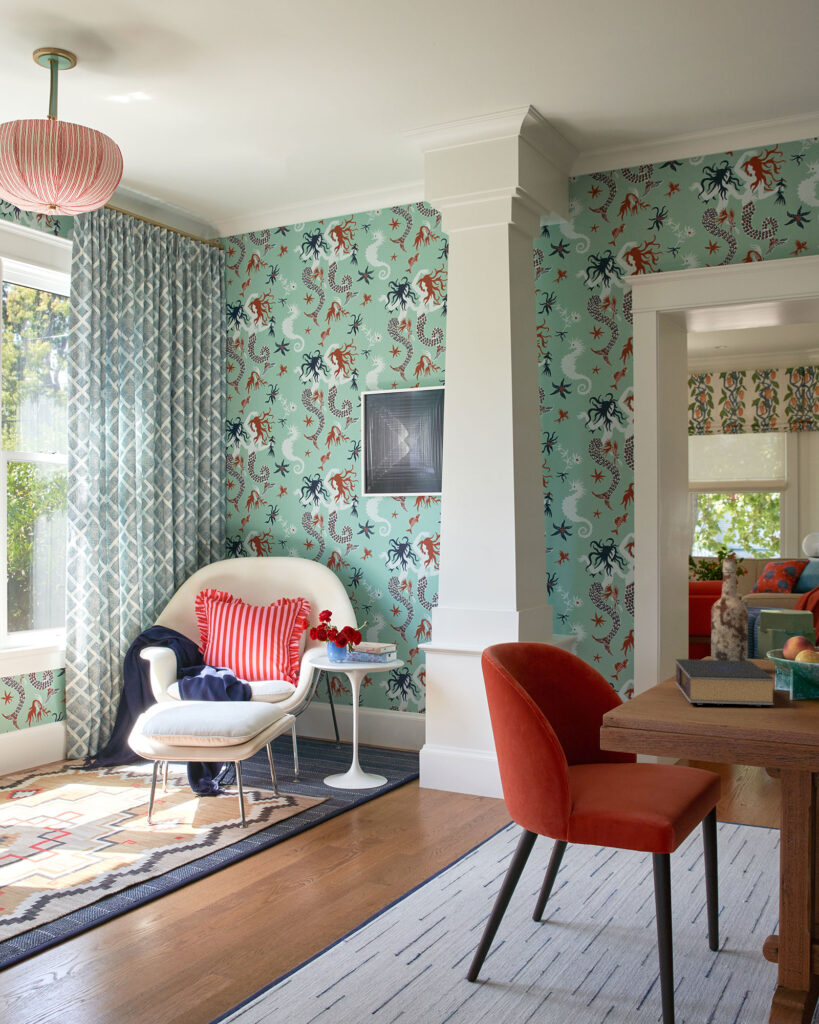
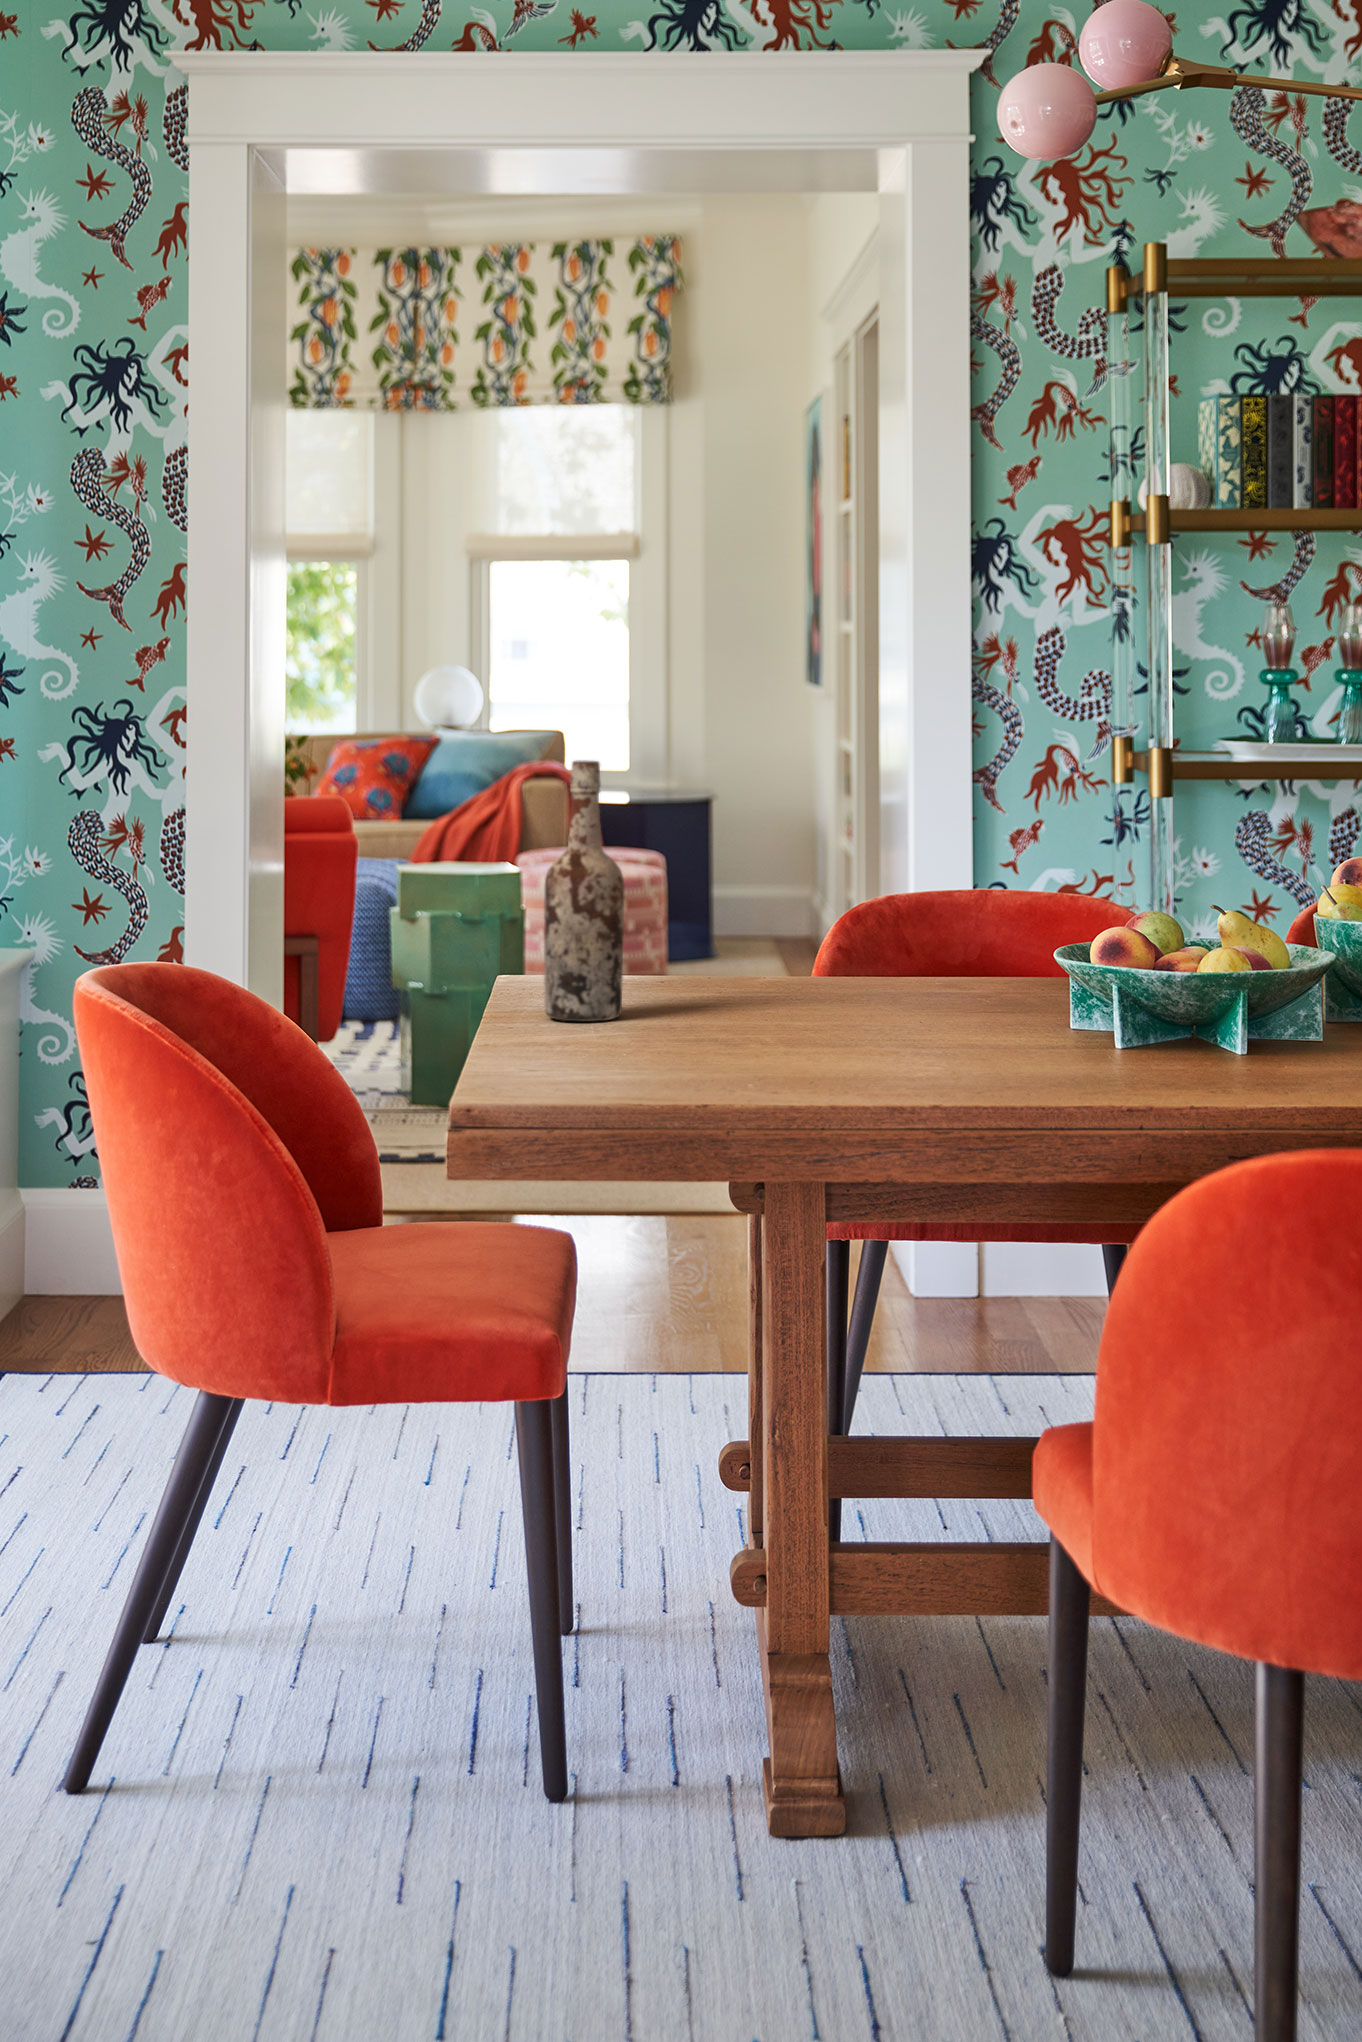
book: present [676,659,774,707] -> none [525,989,772,1094]

